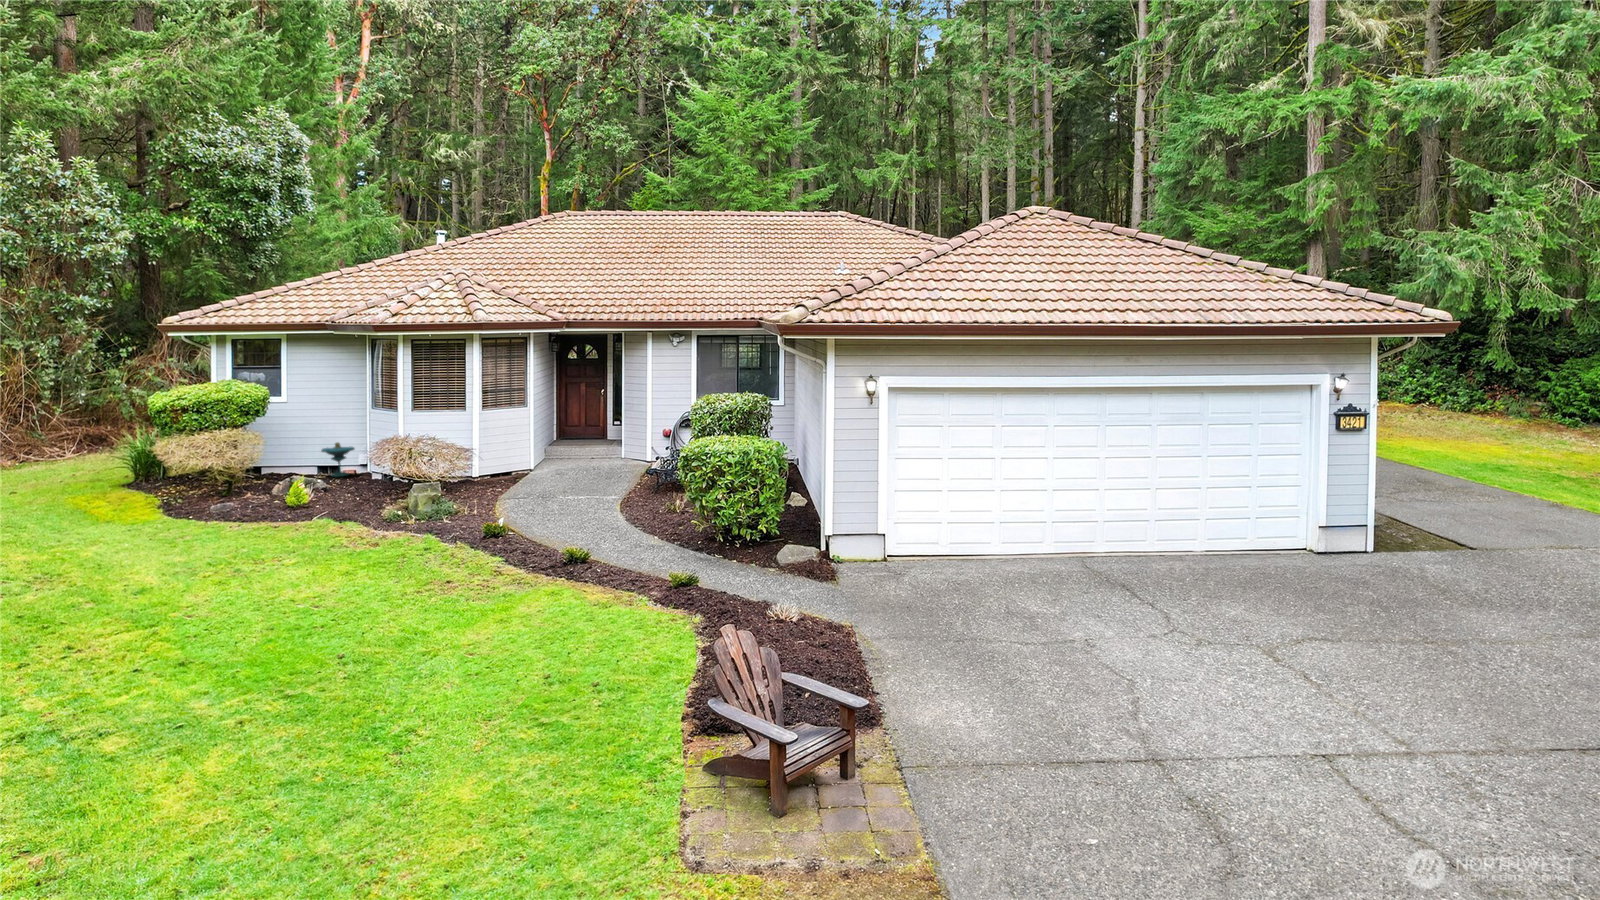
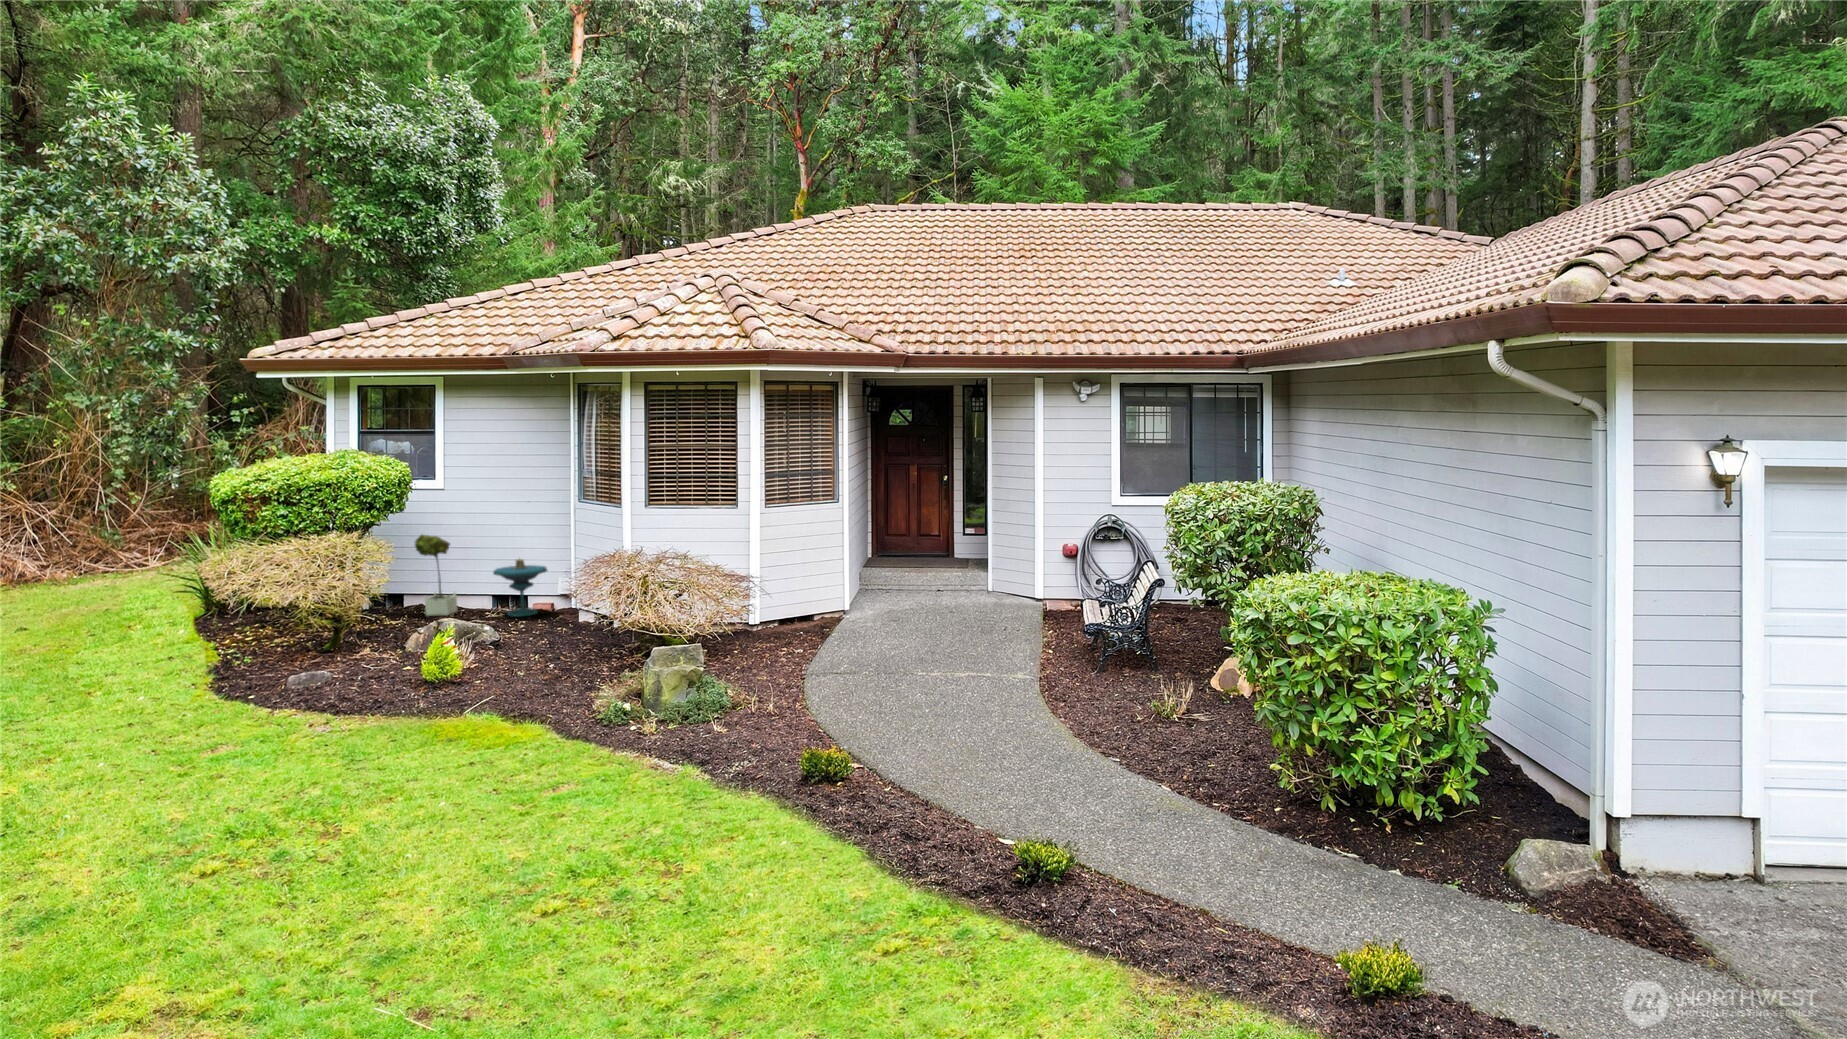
potted tree: none [270,428,299,477] -> present [415,535,458,616]

